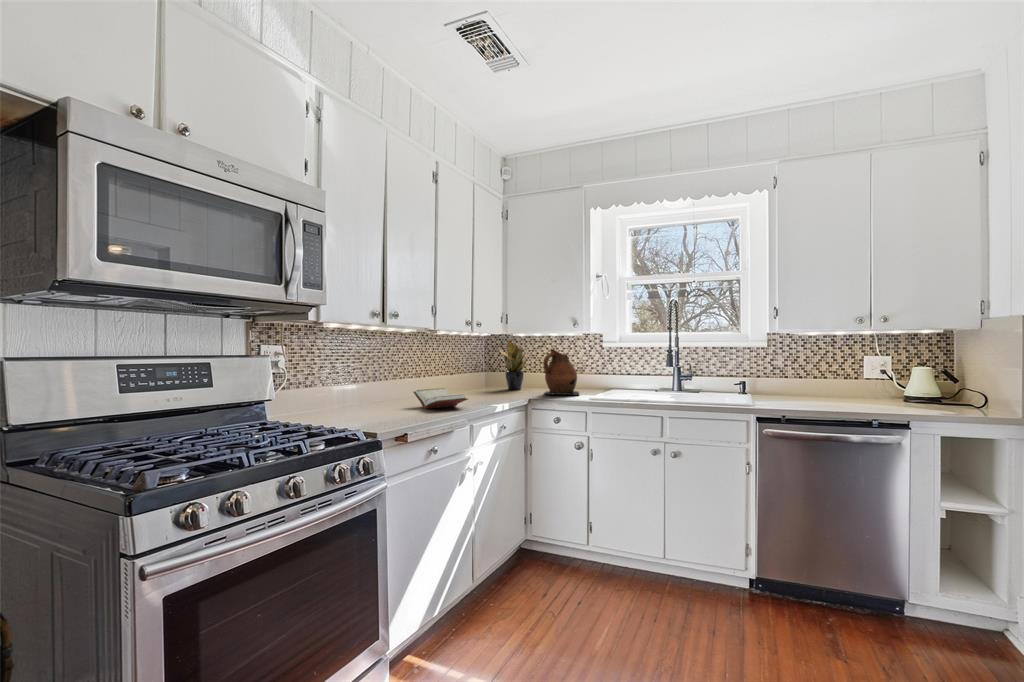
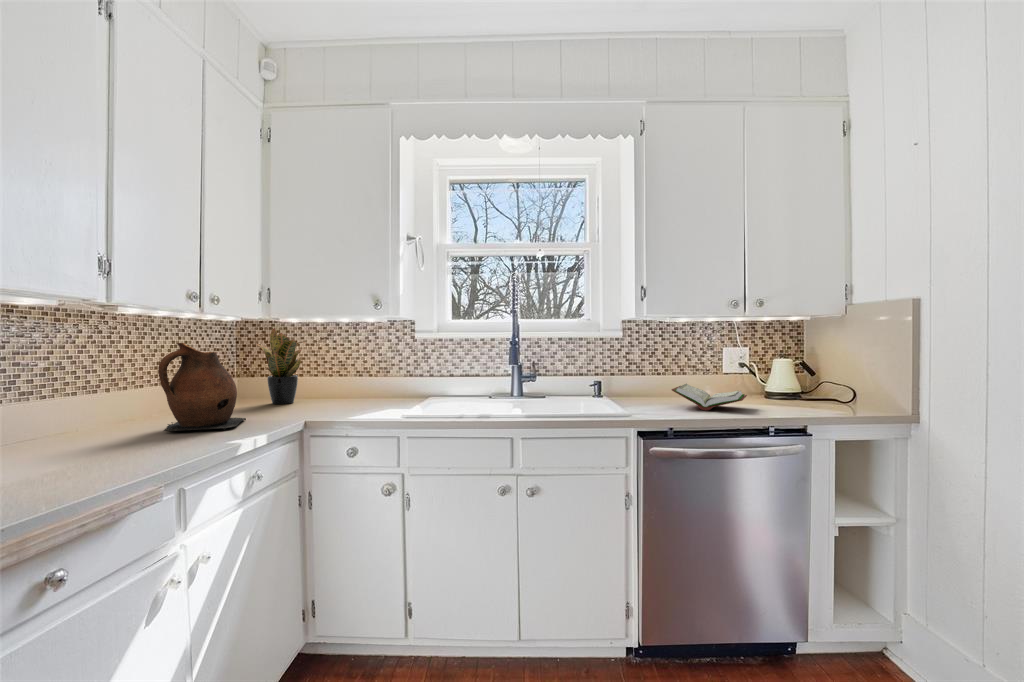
ceramic pitcher: present [543,349,579,395] -> present [158,343,246,431]
book: present [414,388,468,409] -> present [672,384,747,410]

